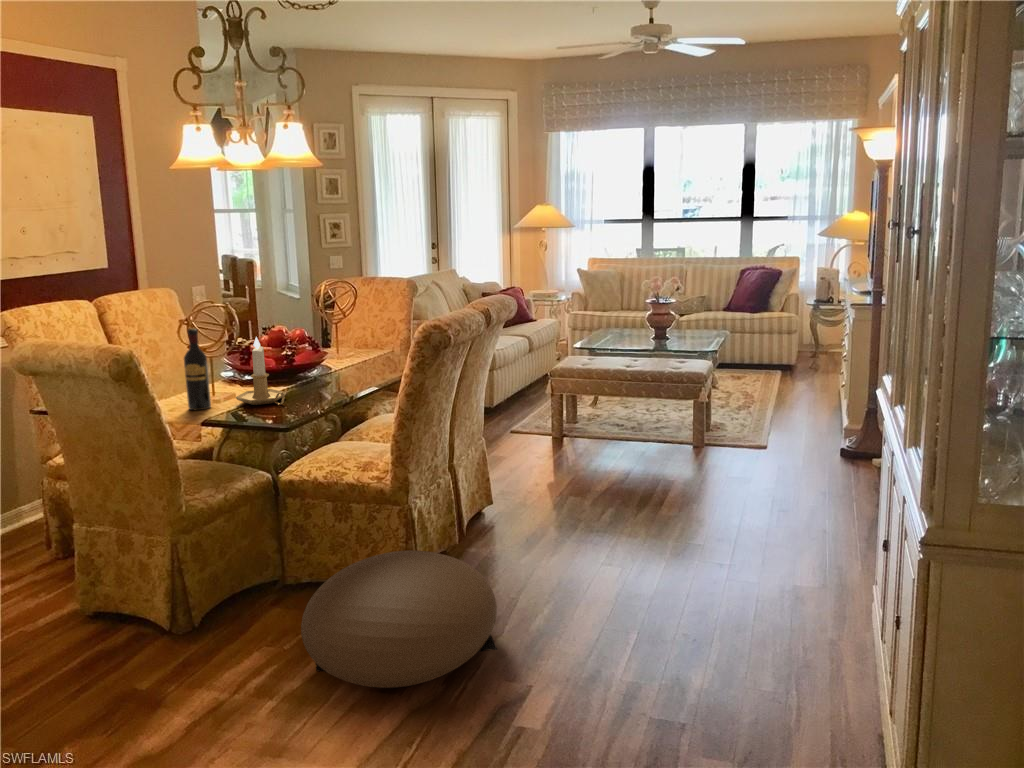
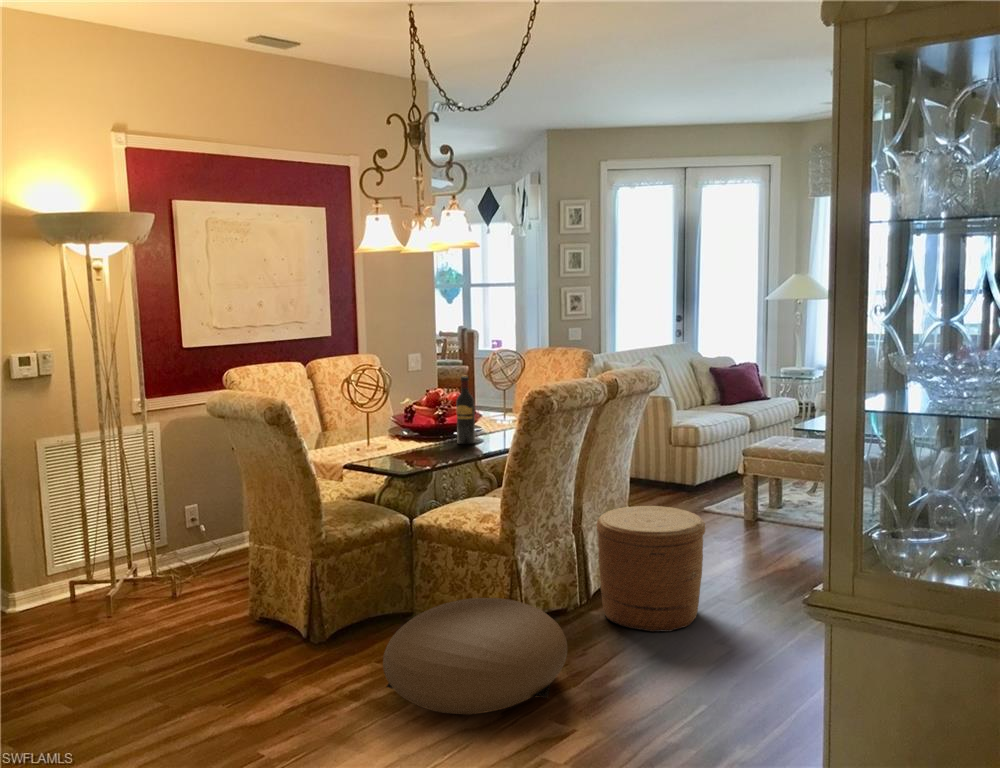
wine bottle: present [184,328,211,410] -> present [456,376,475,444]
candlestick: present [236,337,286,405] -> none [381,394,424,455]
woven basket: none [470,435,576,558] -> present [597,506,705,632]

